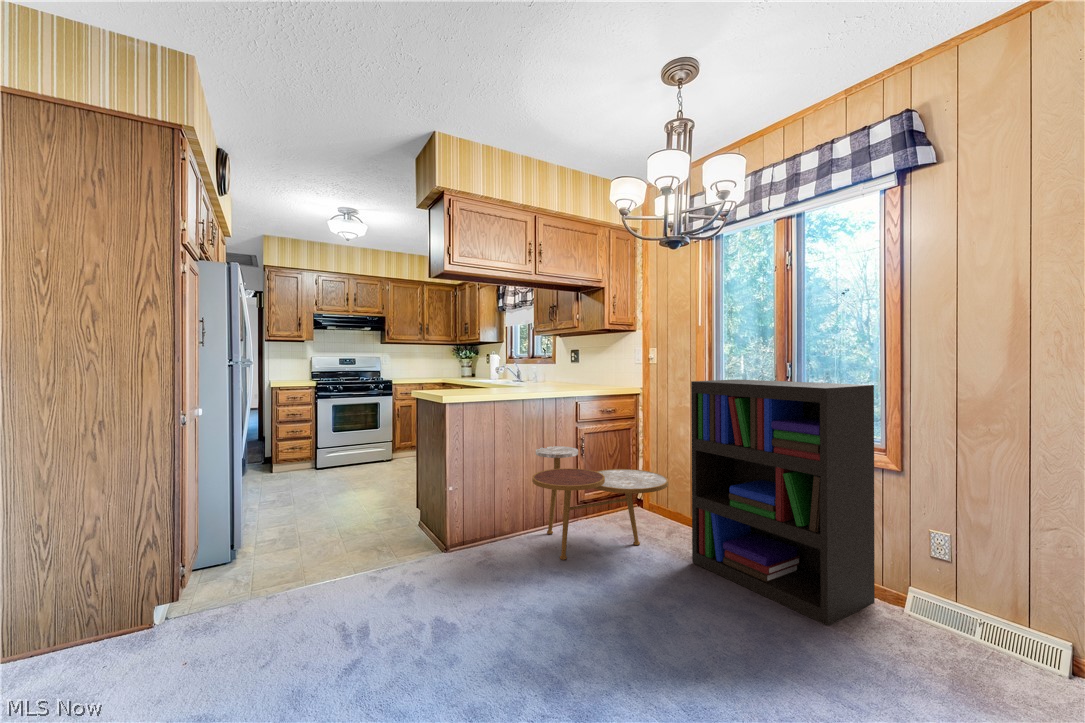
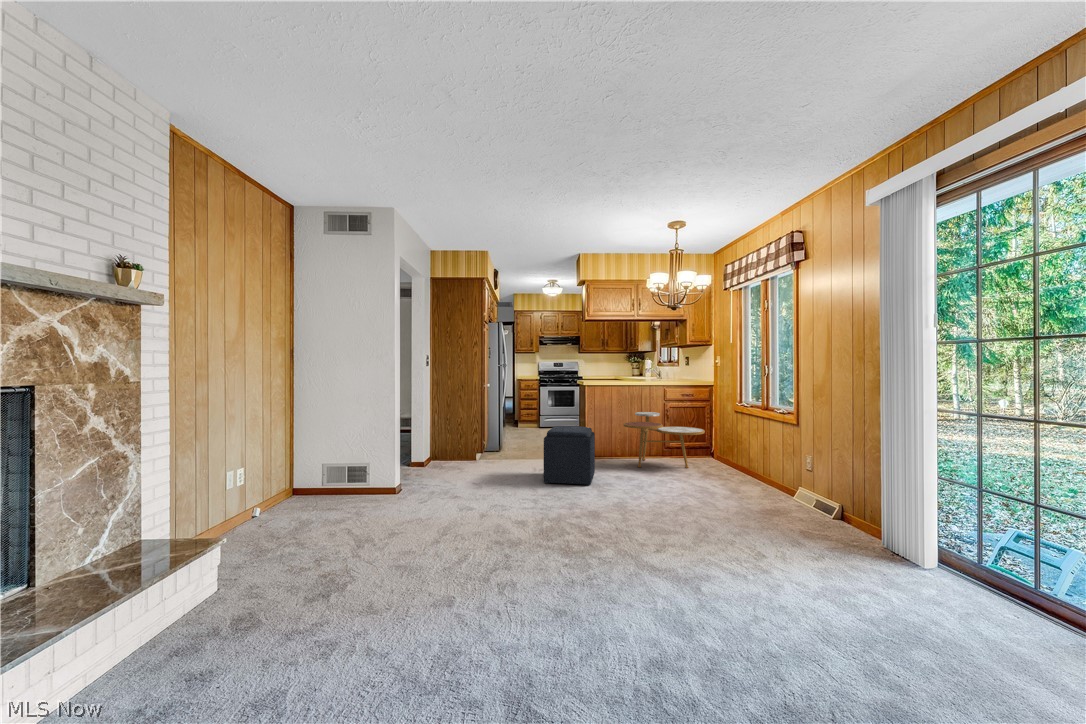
bookshelf: present [691,379,875,626] -> none [707,374,785,496]
ottoman: none [405,510,533,694] -> present [544,426,595,486]

